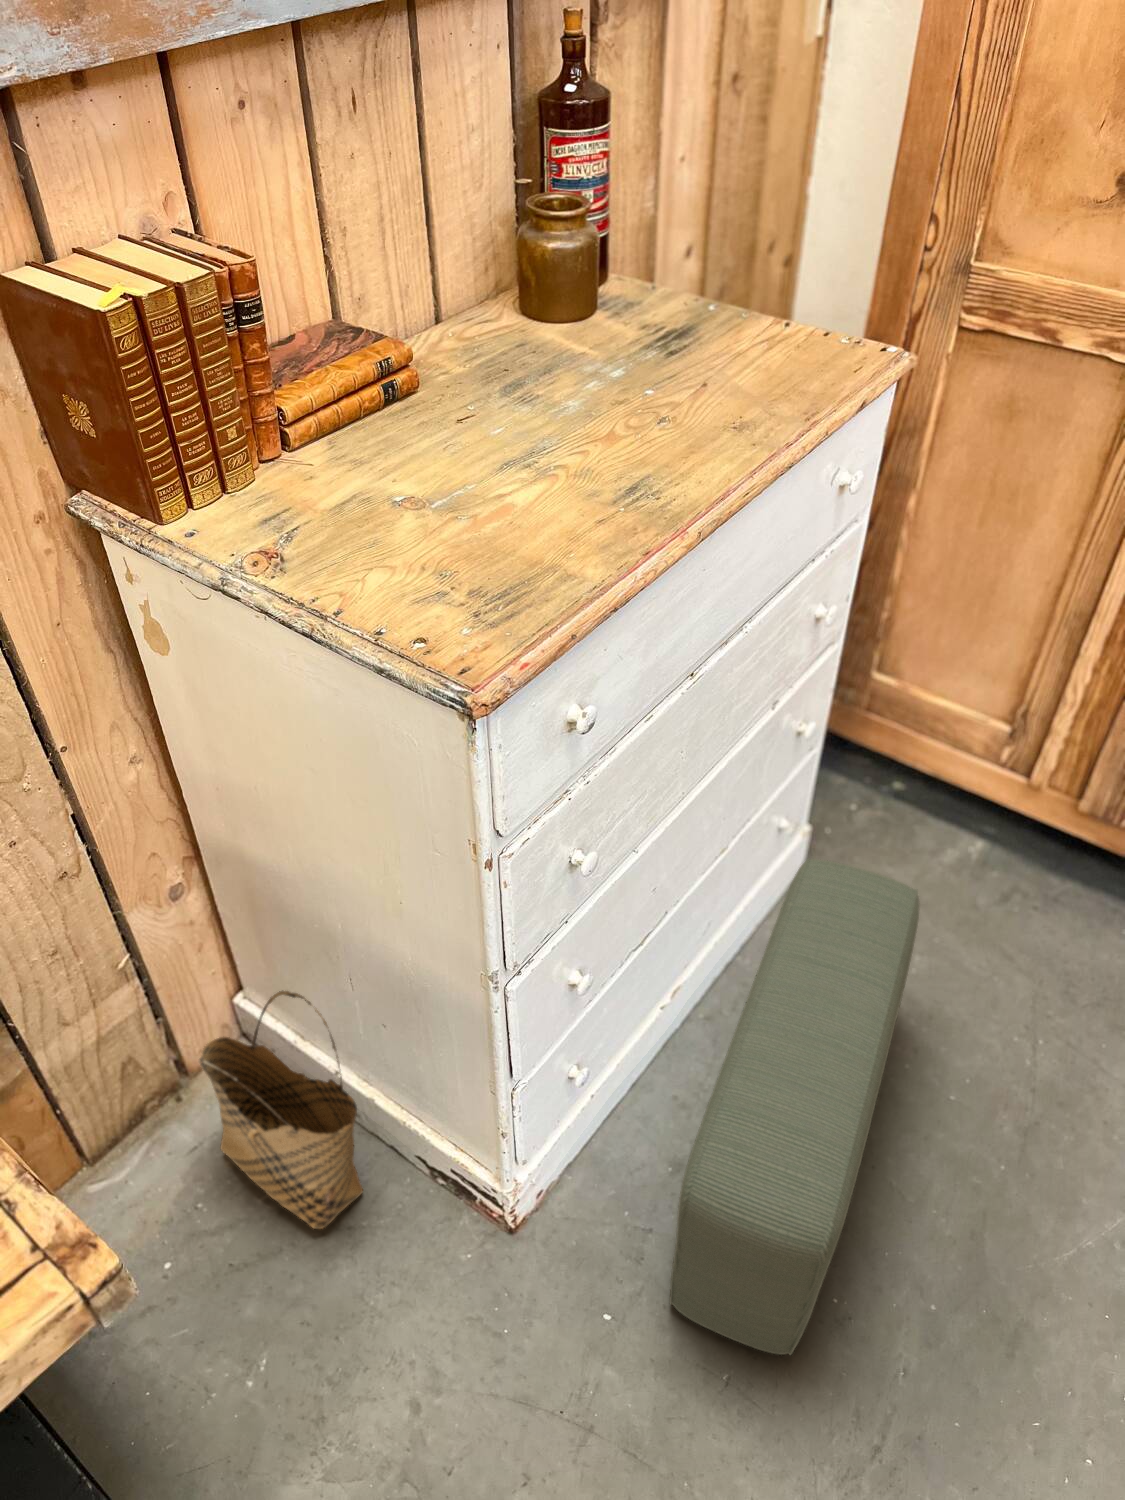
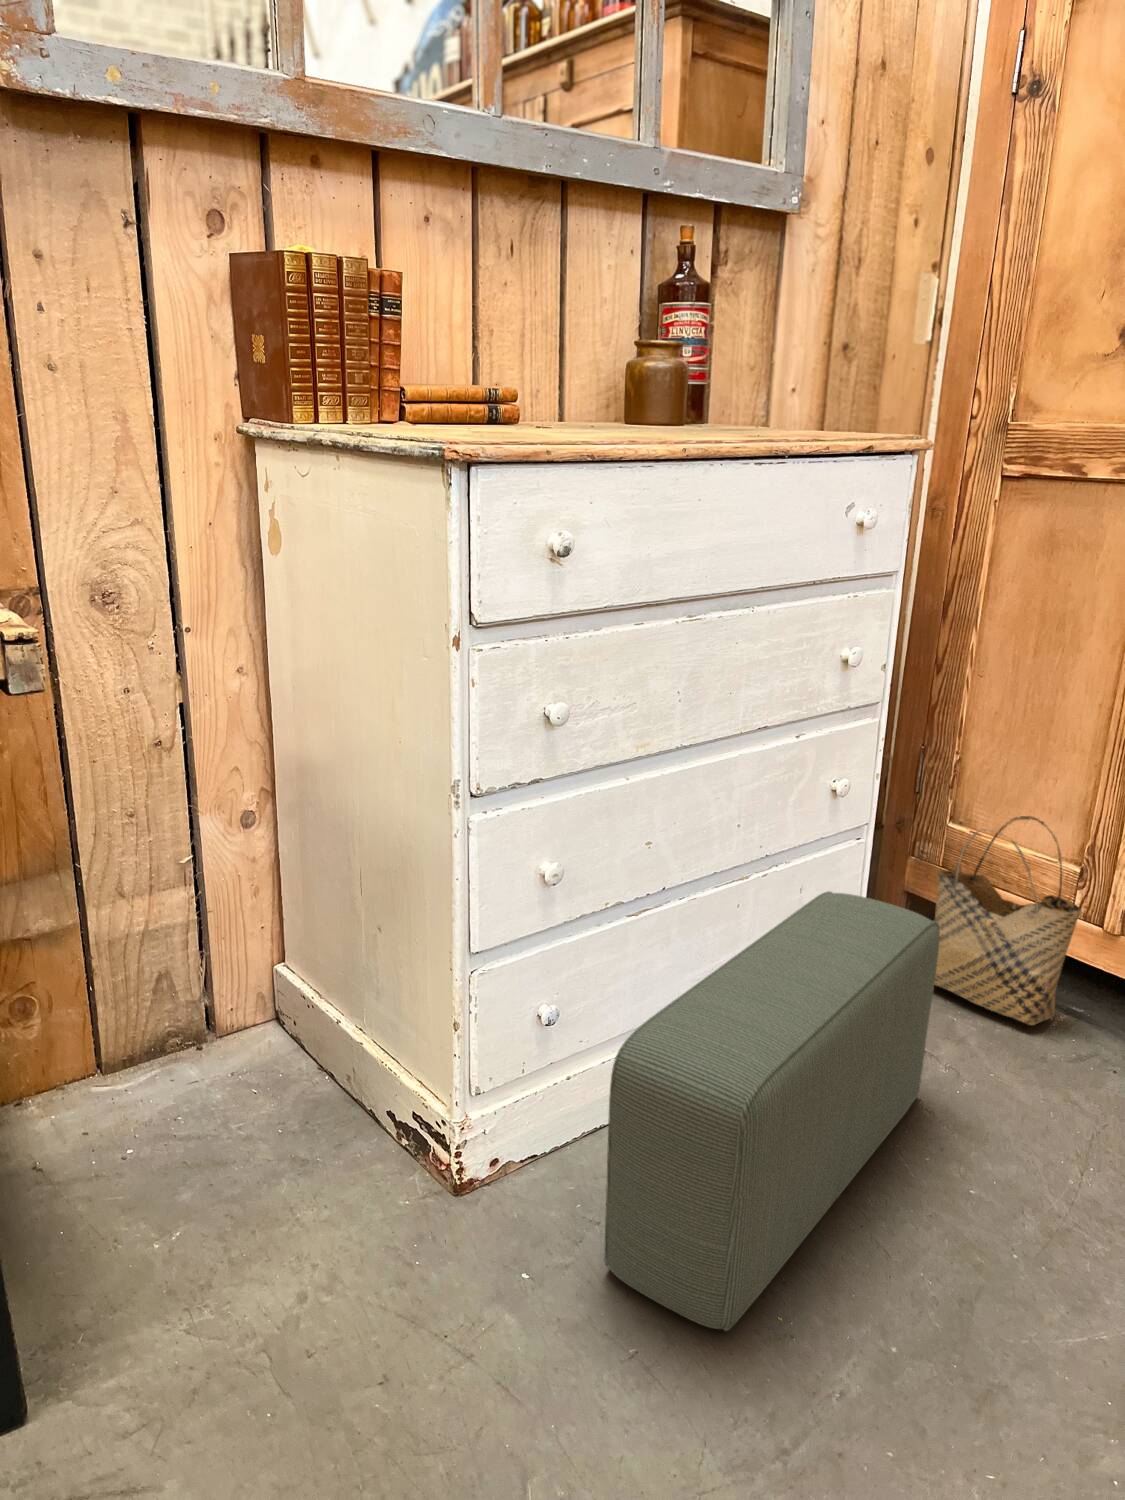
woven basket: present [198,991,363,1229] -> present [934,816,1081,1025]

